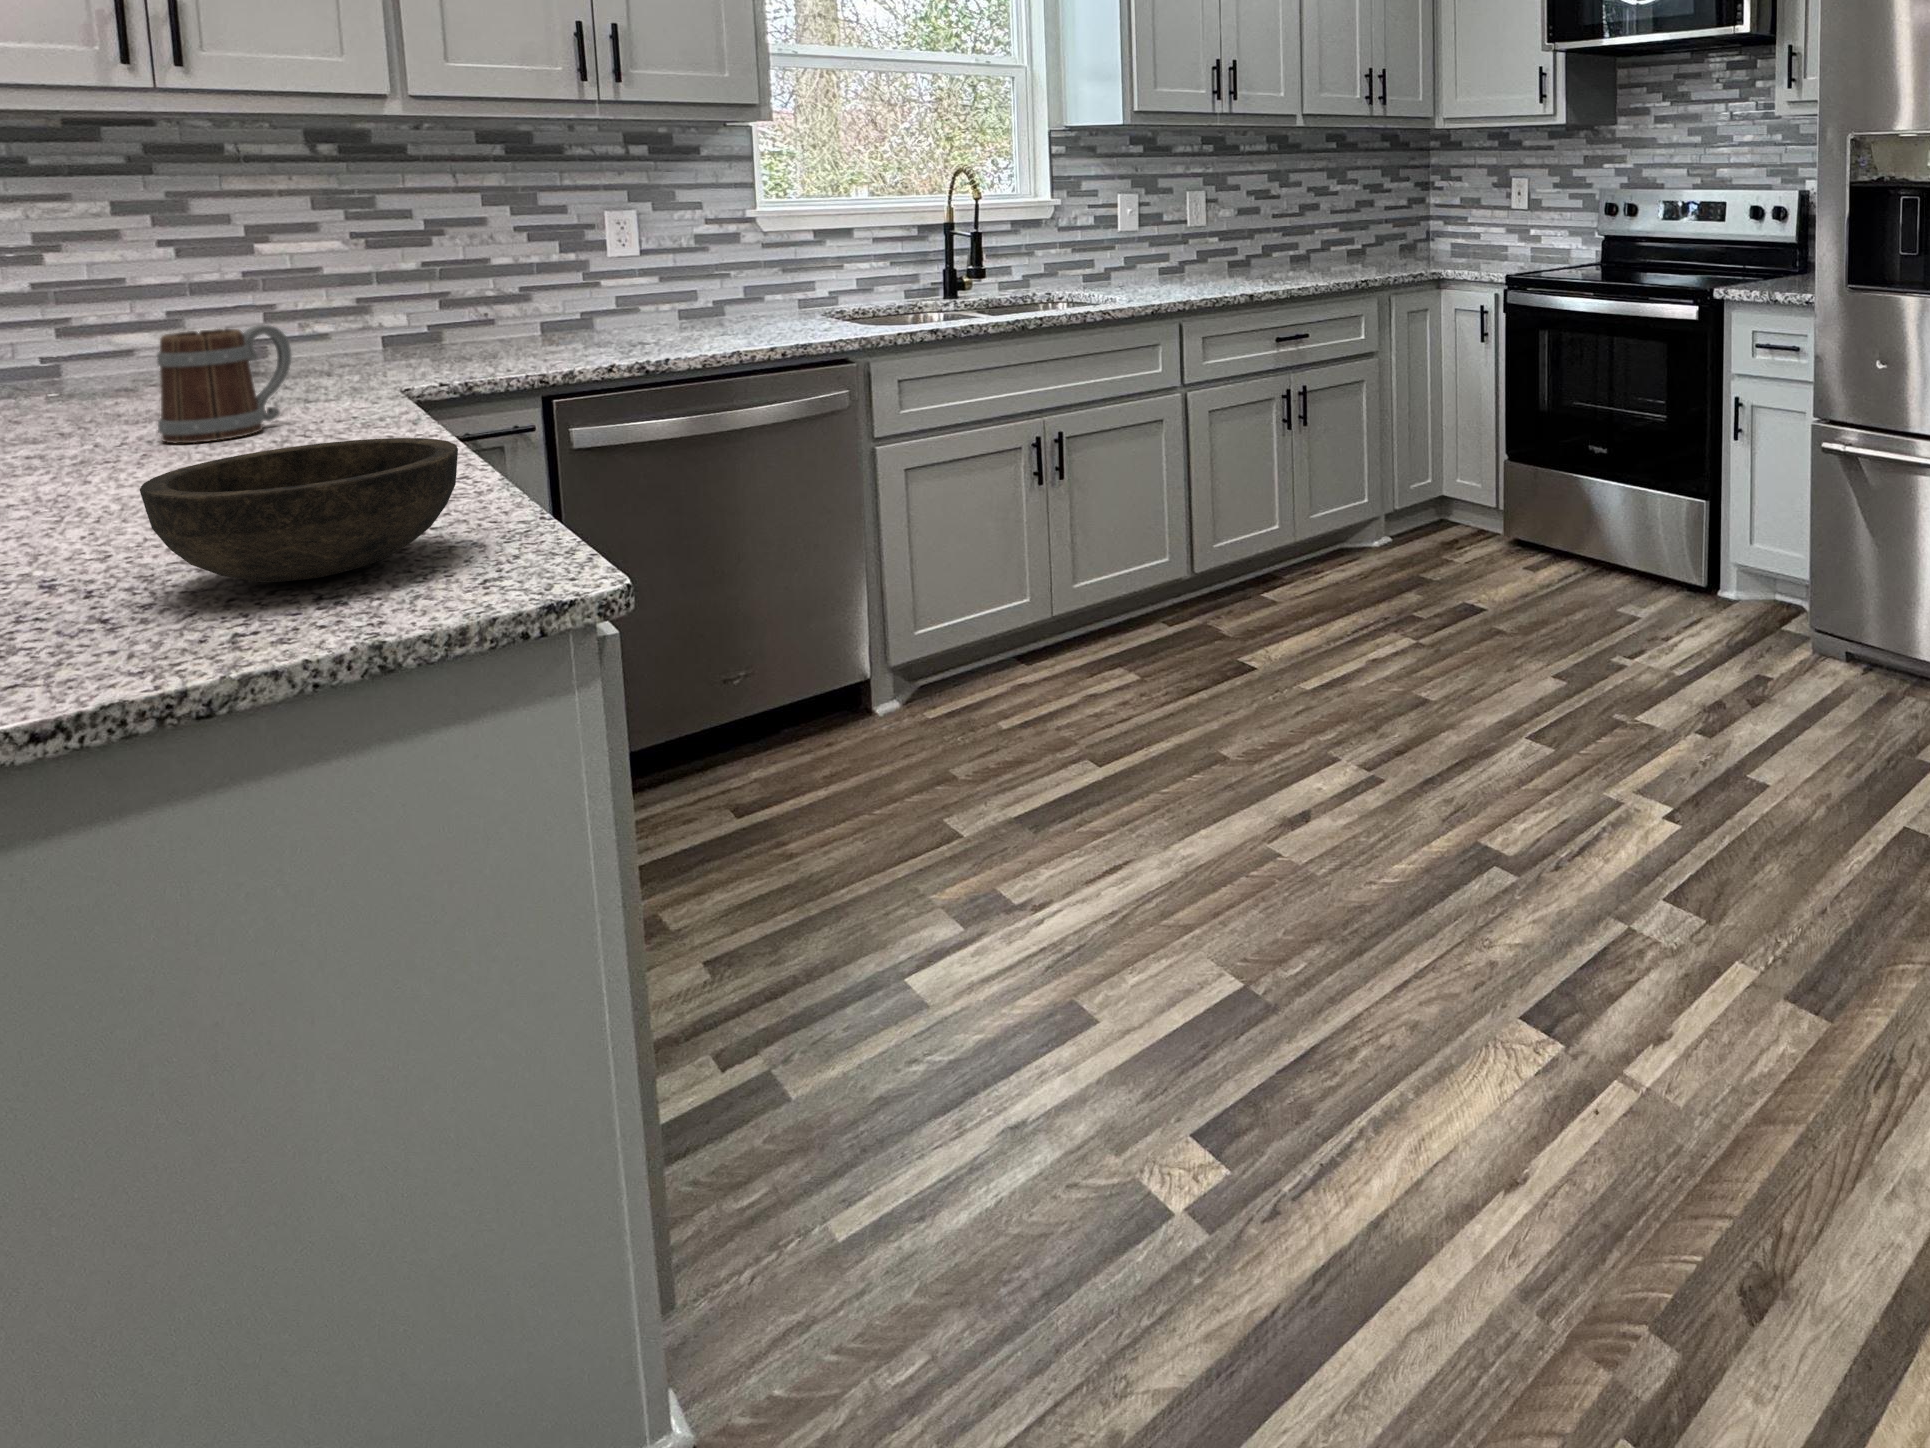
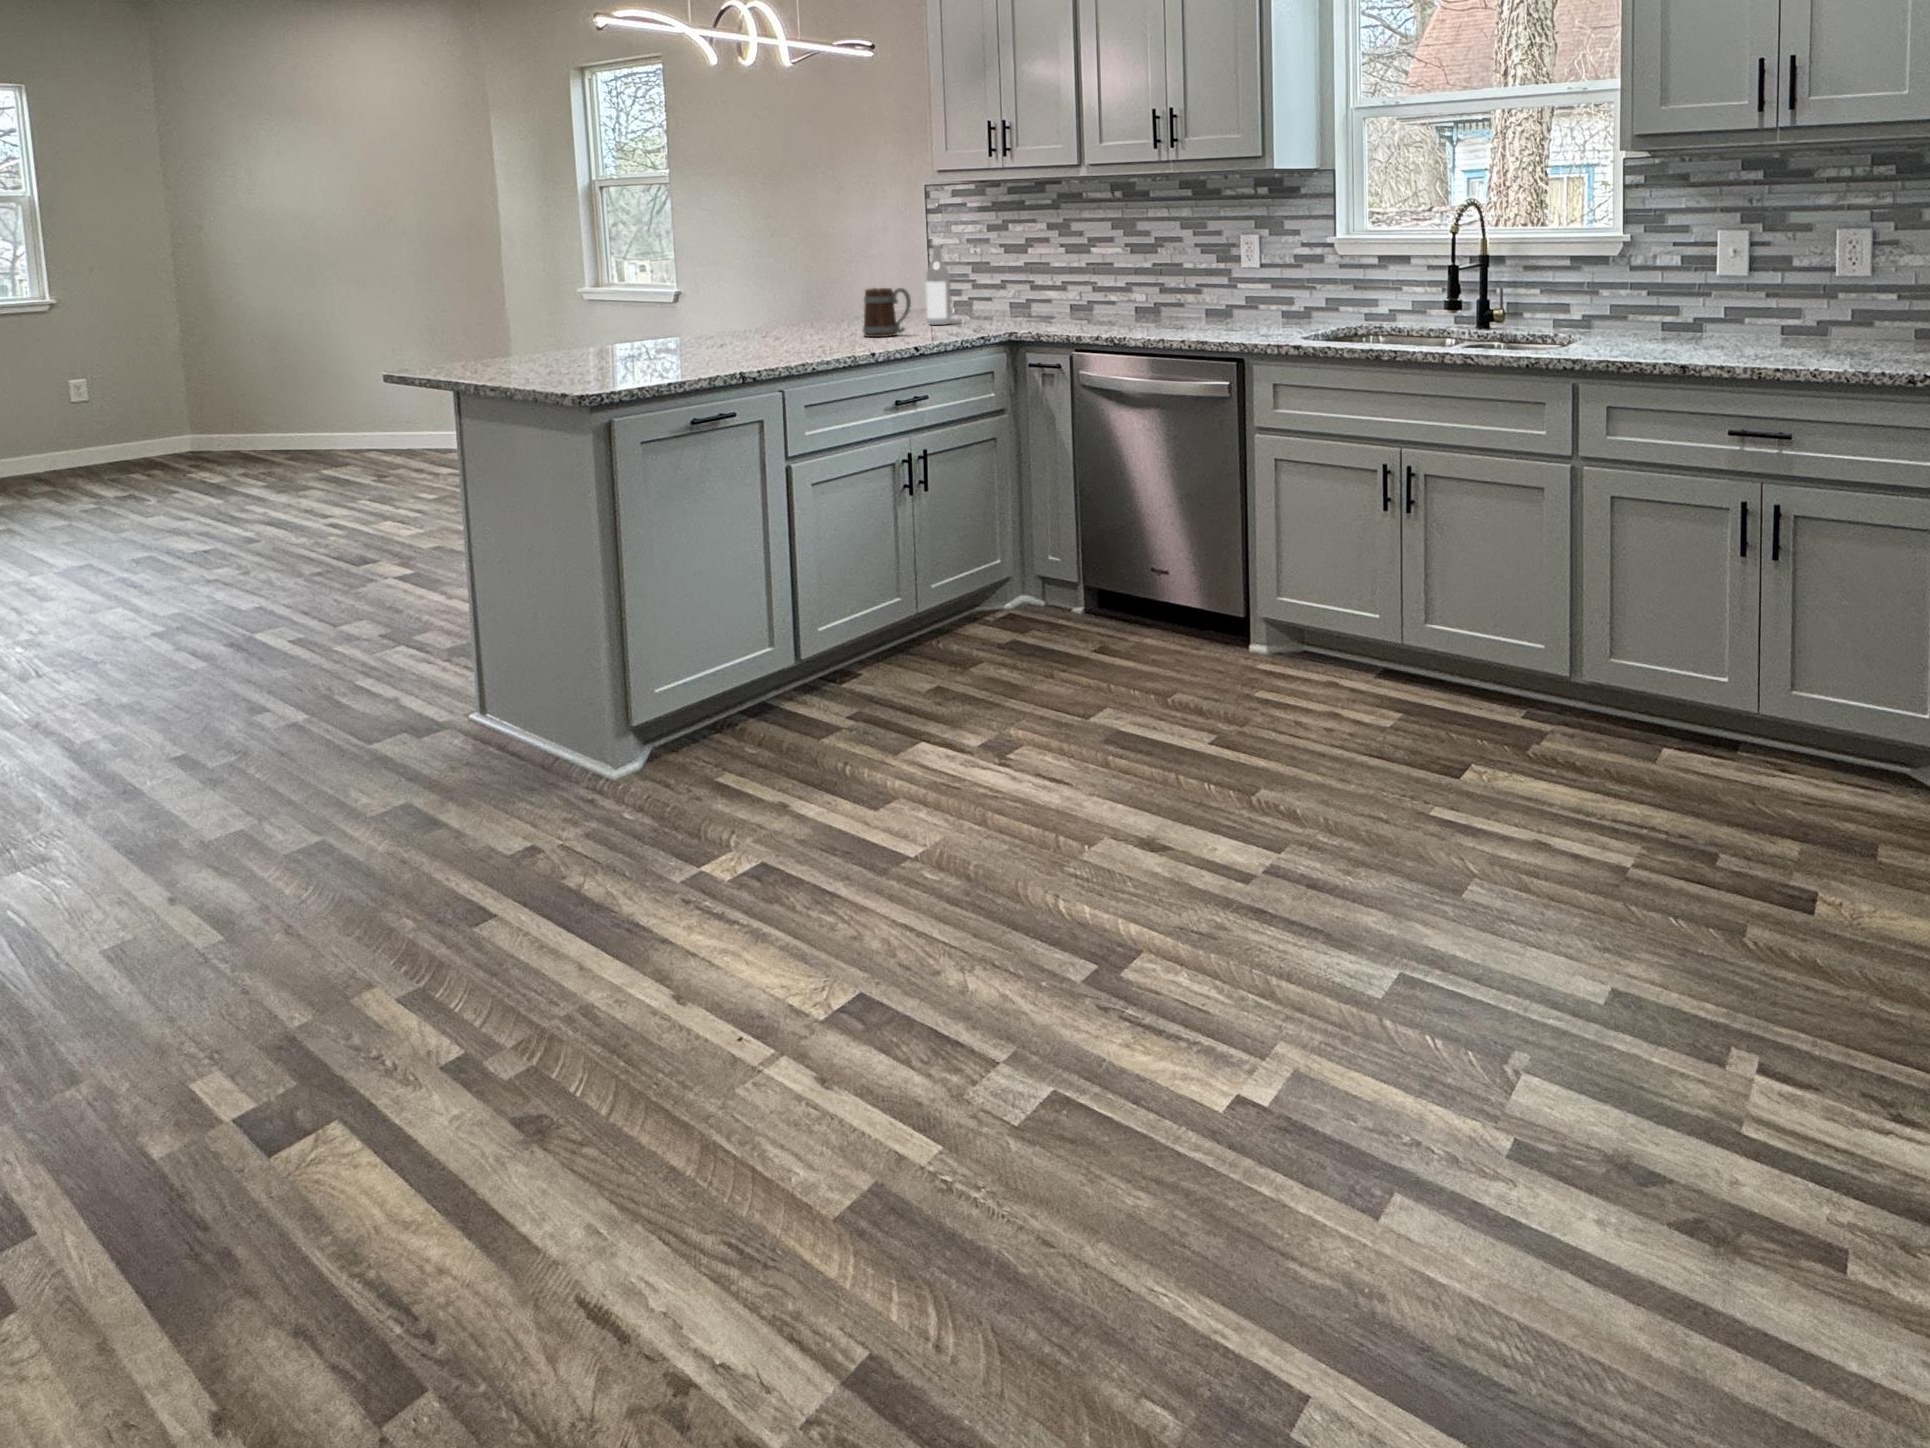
wine bottle: none [43,224,131,418] -> present [926,238,951,325]
bowl: present [140,438,458,582] -> none [562,325,655,370]

